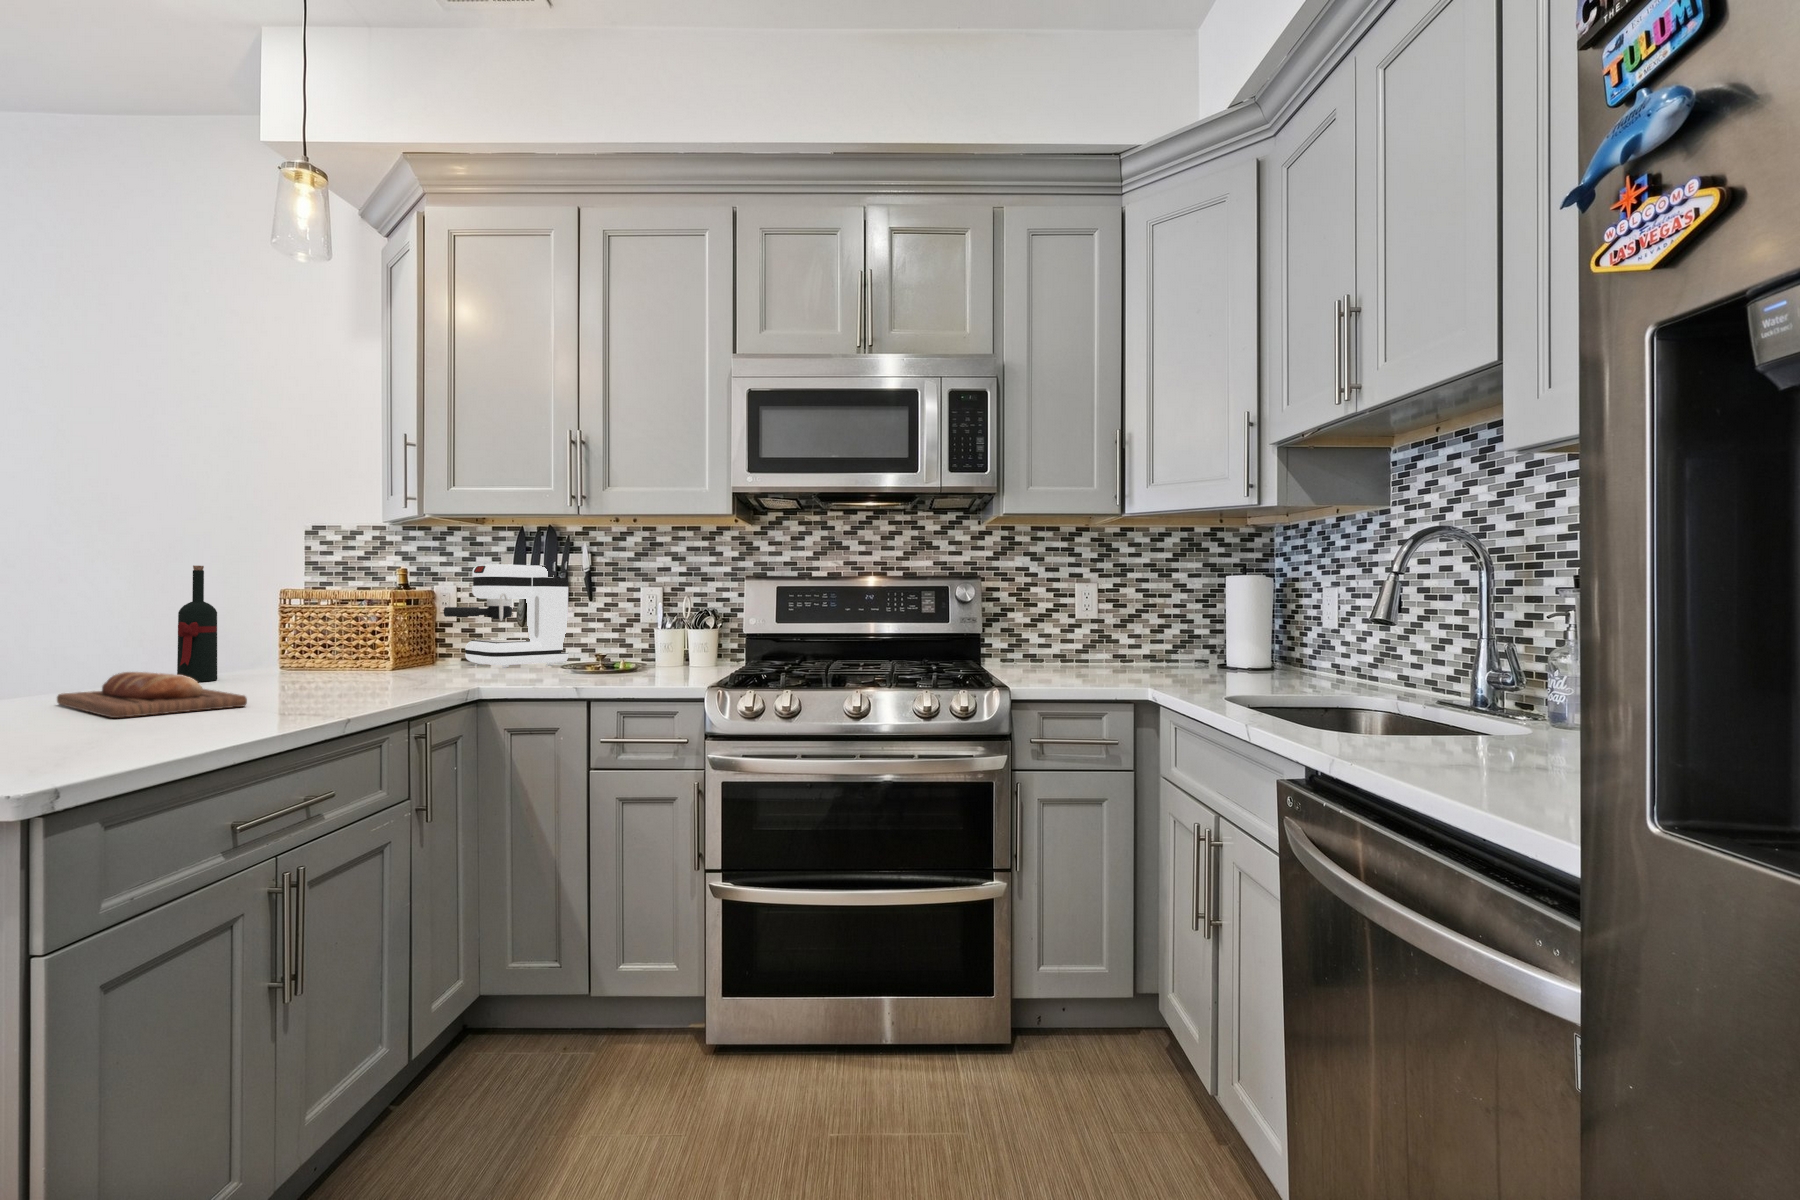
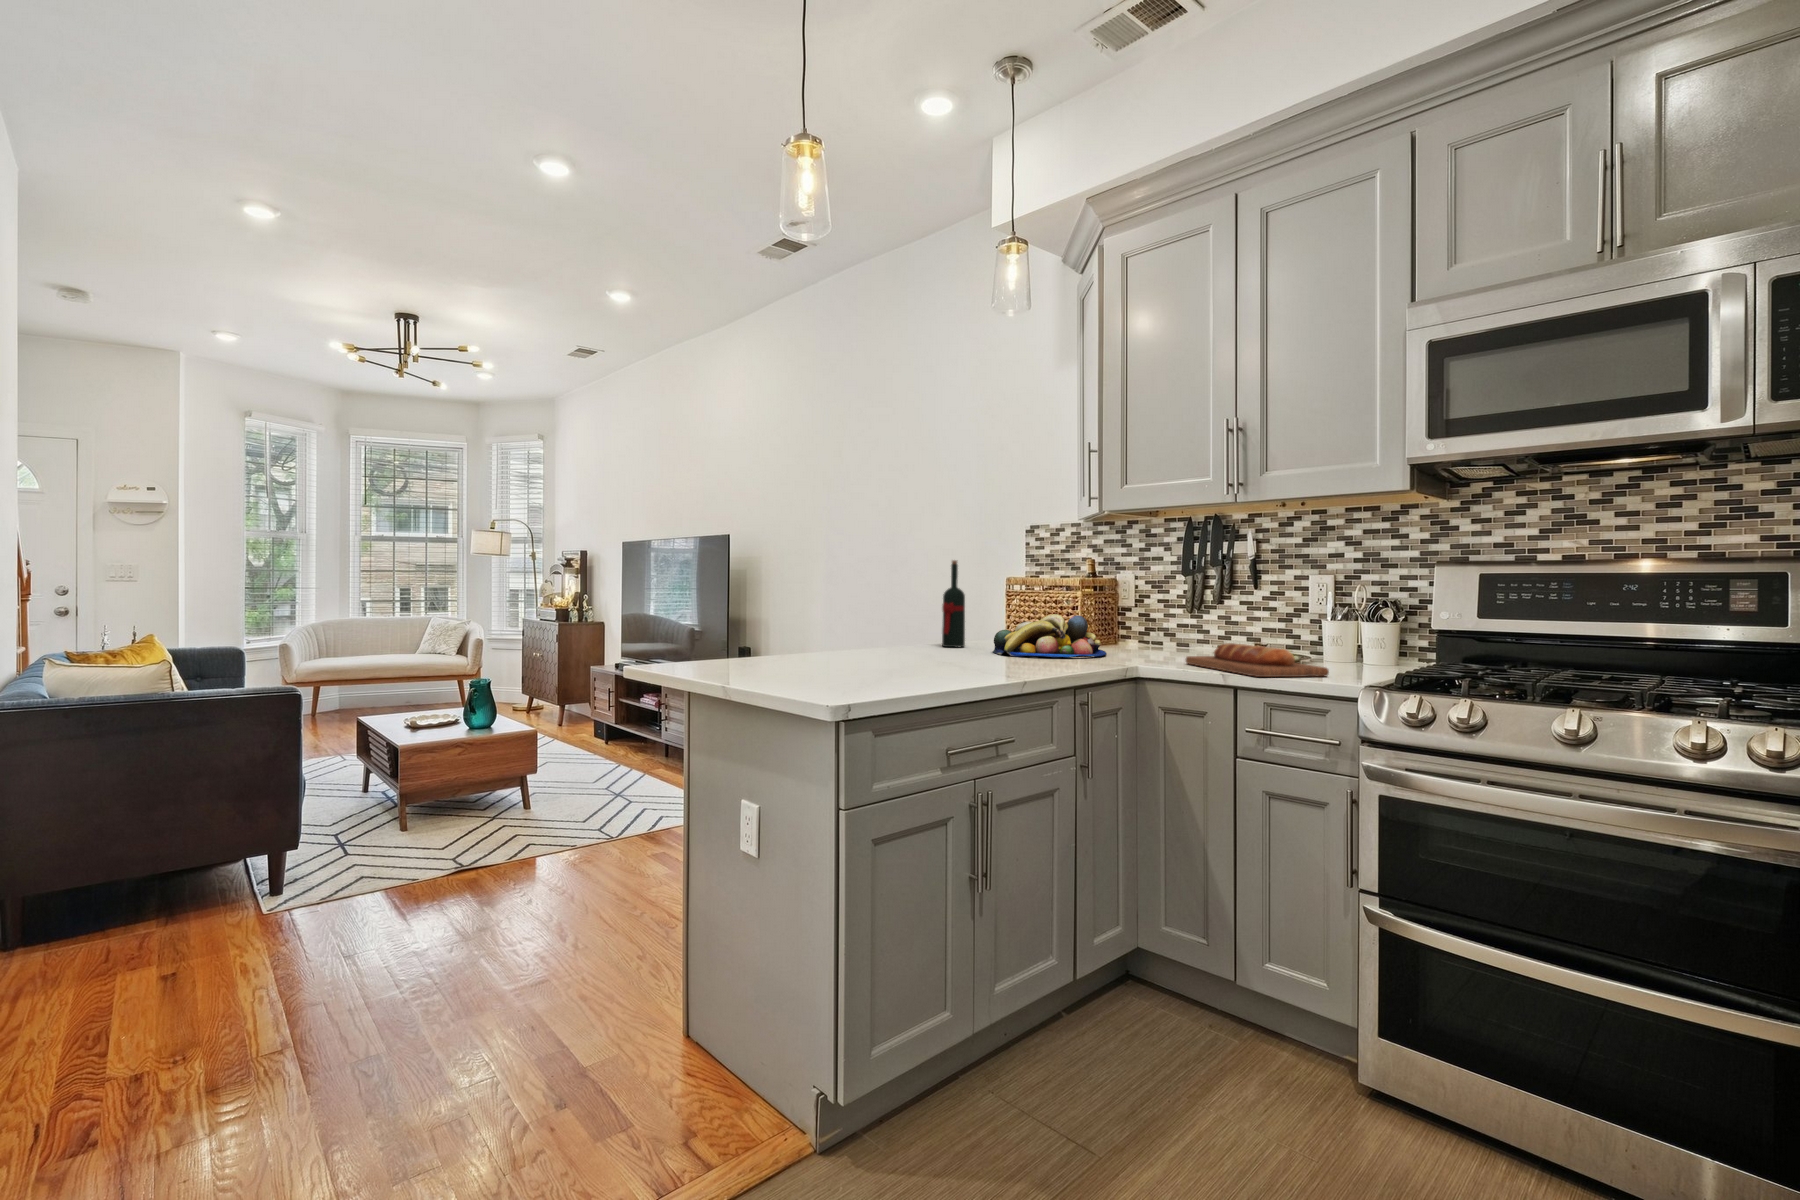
coffee maker: present [444,564,568,668] -> none [1121,554,1234,652]
fruit bowl: none [268,632,433,687] -> present [993,614,1107,657]
bread loaf: present [57,672,247,718] -> present [1186,643,1329,677]

